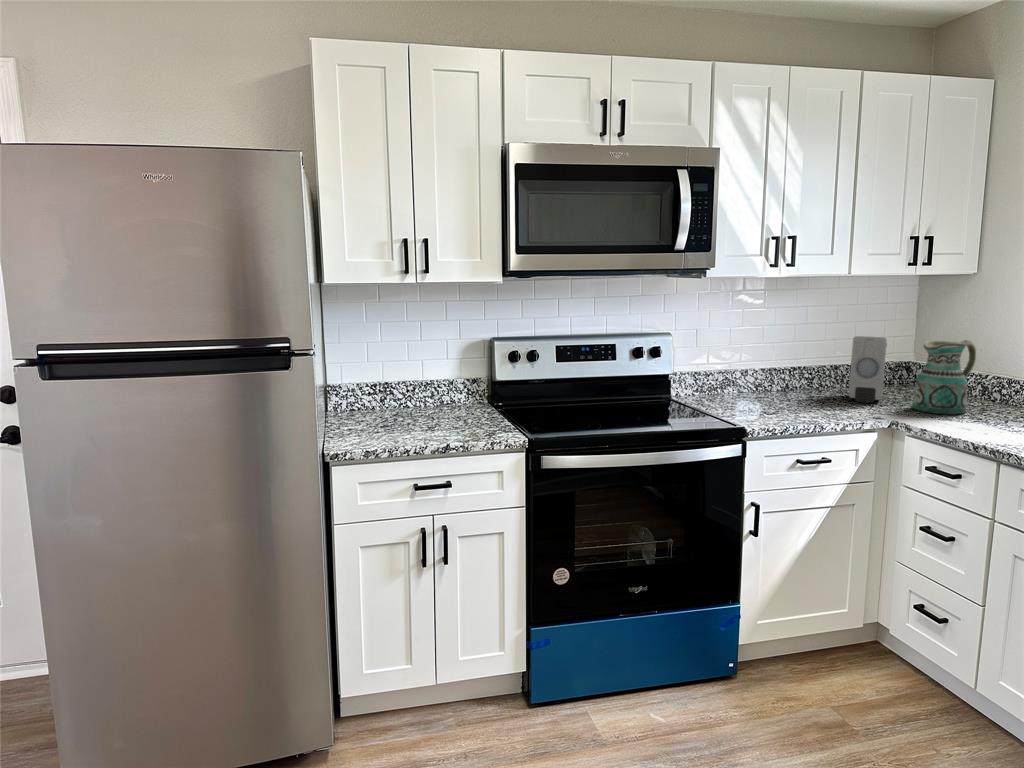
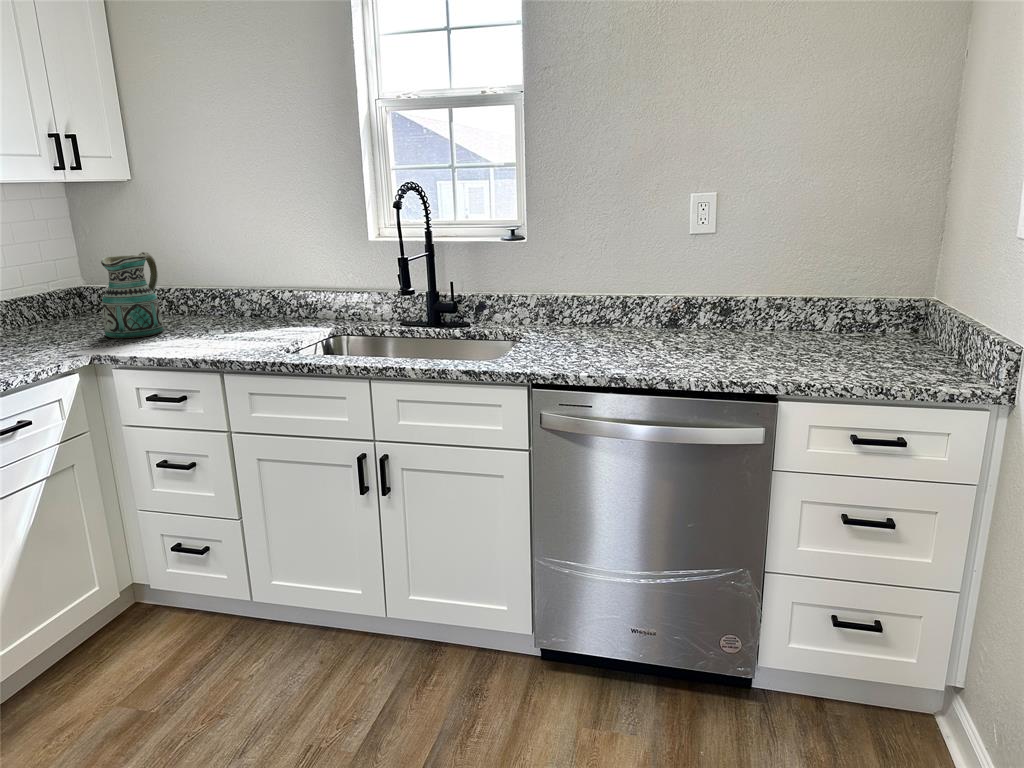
soap dispenser: present [849,336,887,403] -> none [10,259,67,342]

